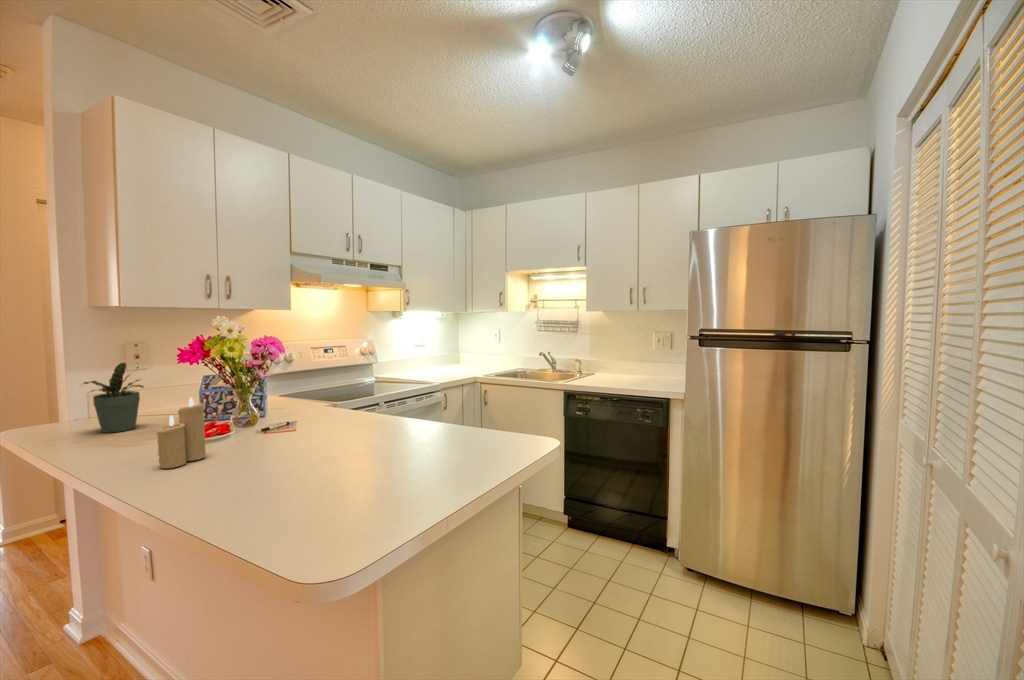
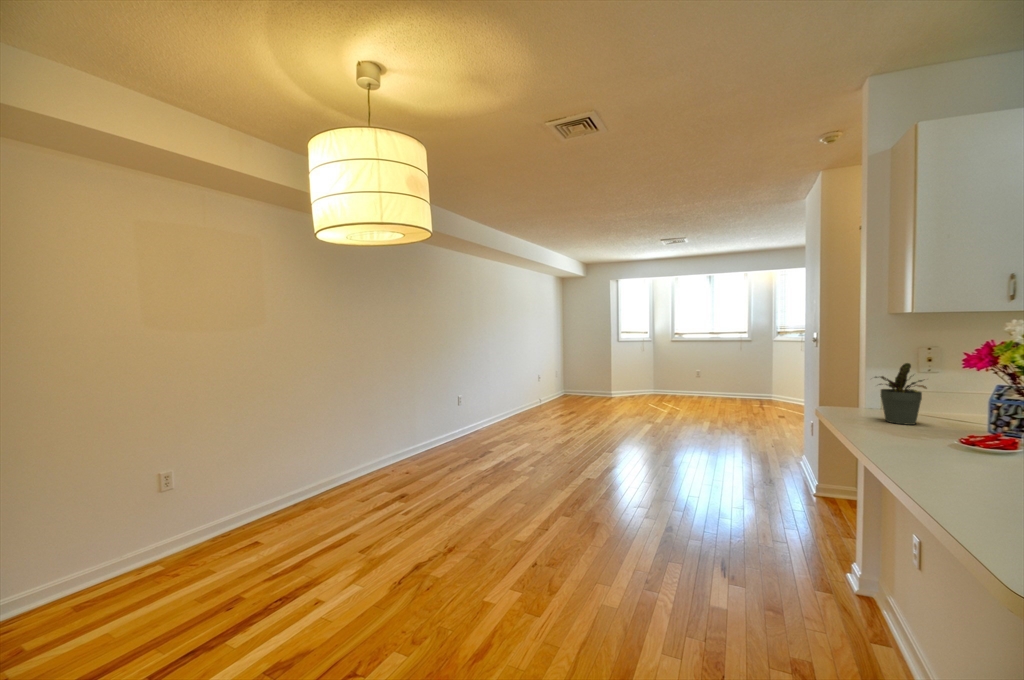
candle: present [157,398,206,468] -> none [928,400,983,465]

